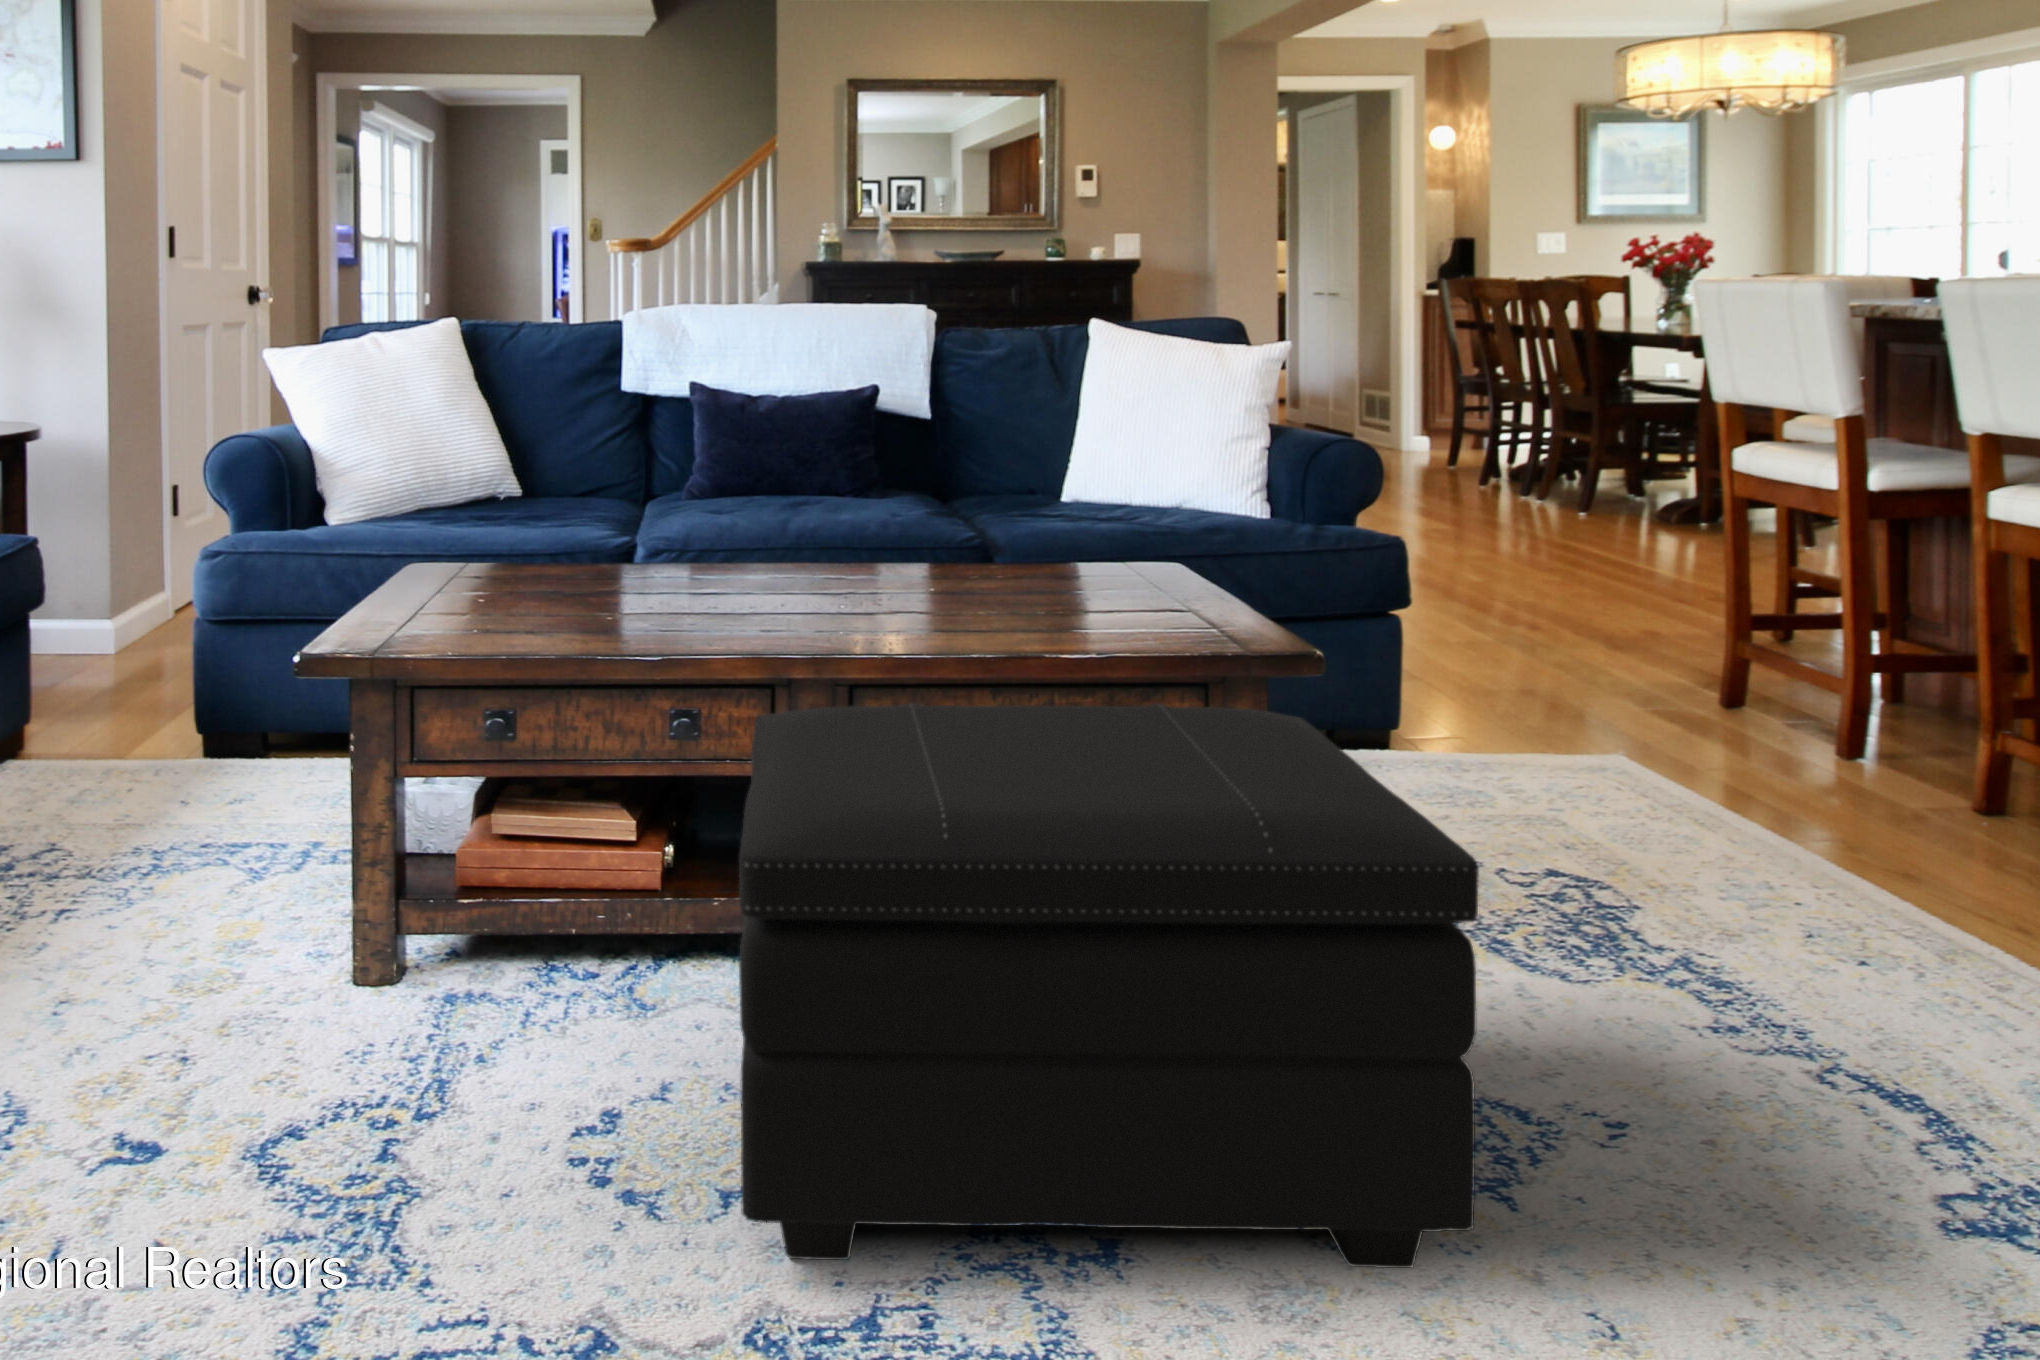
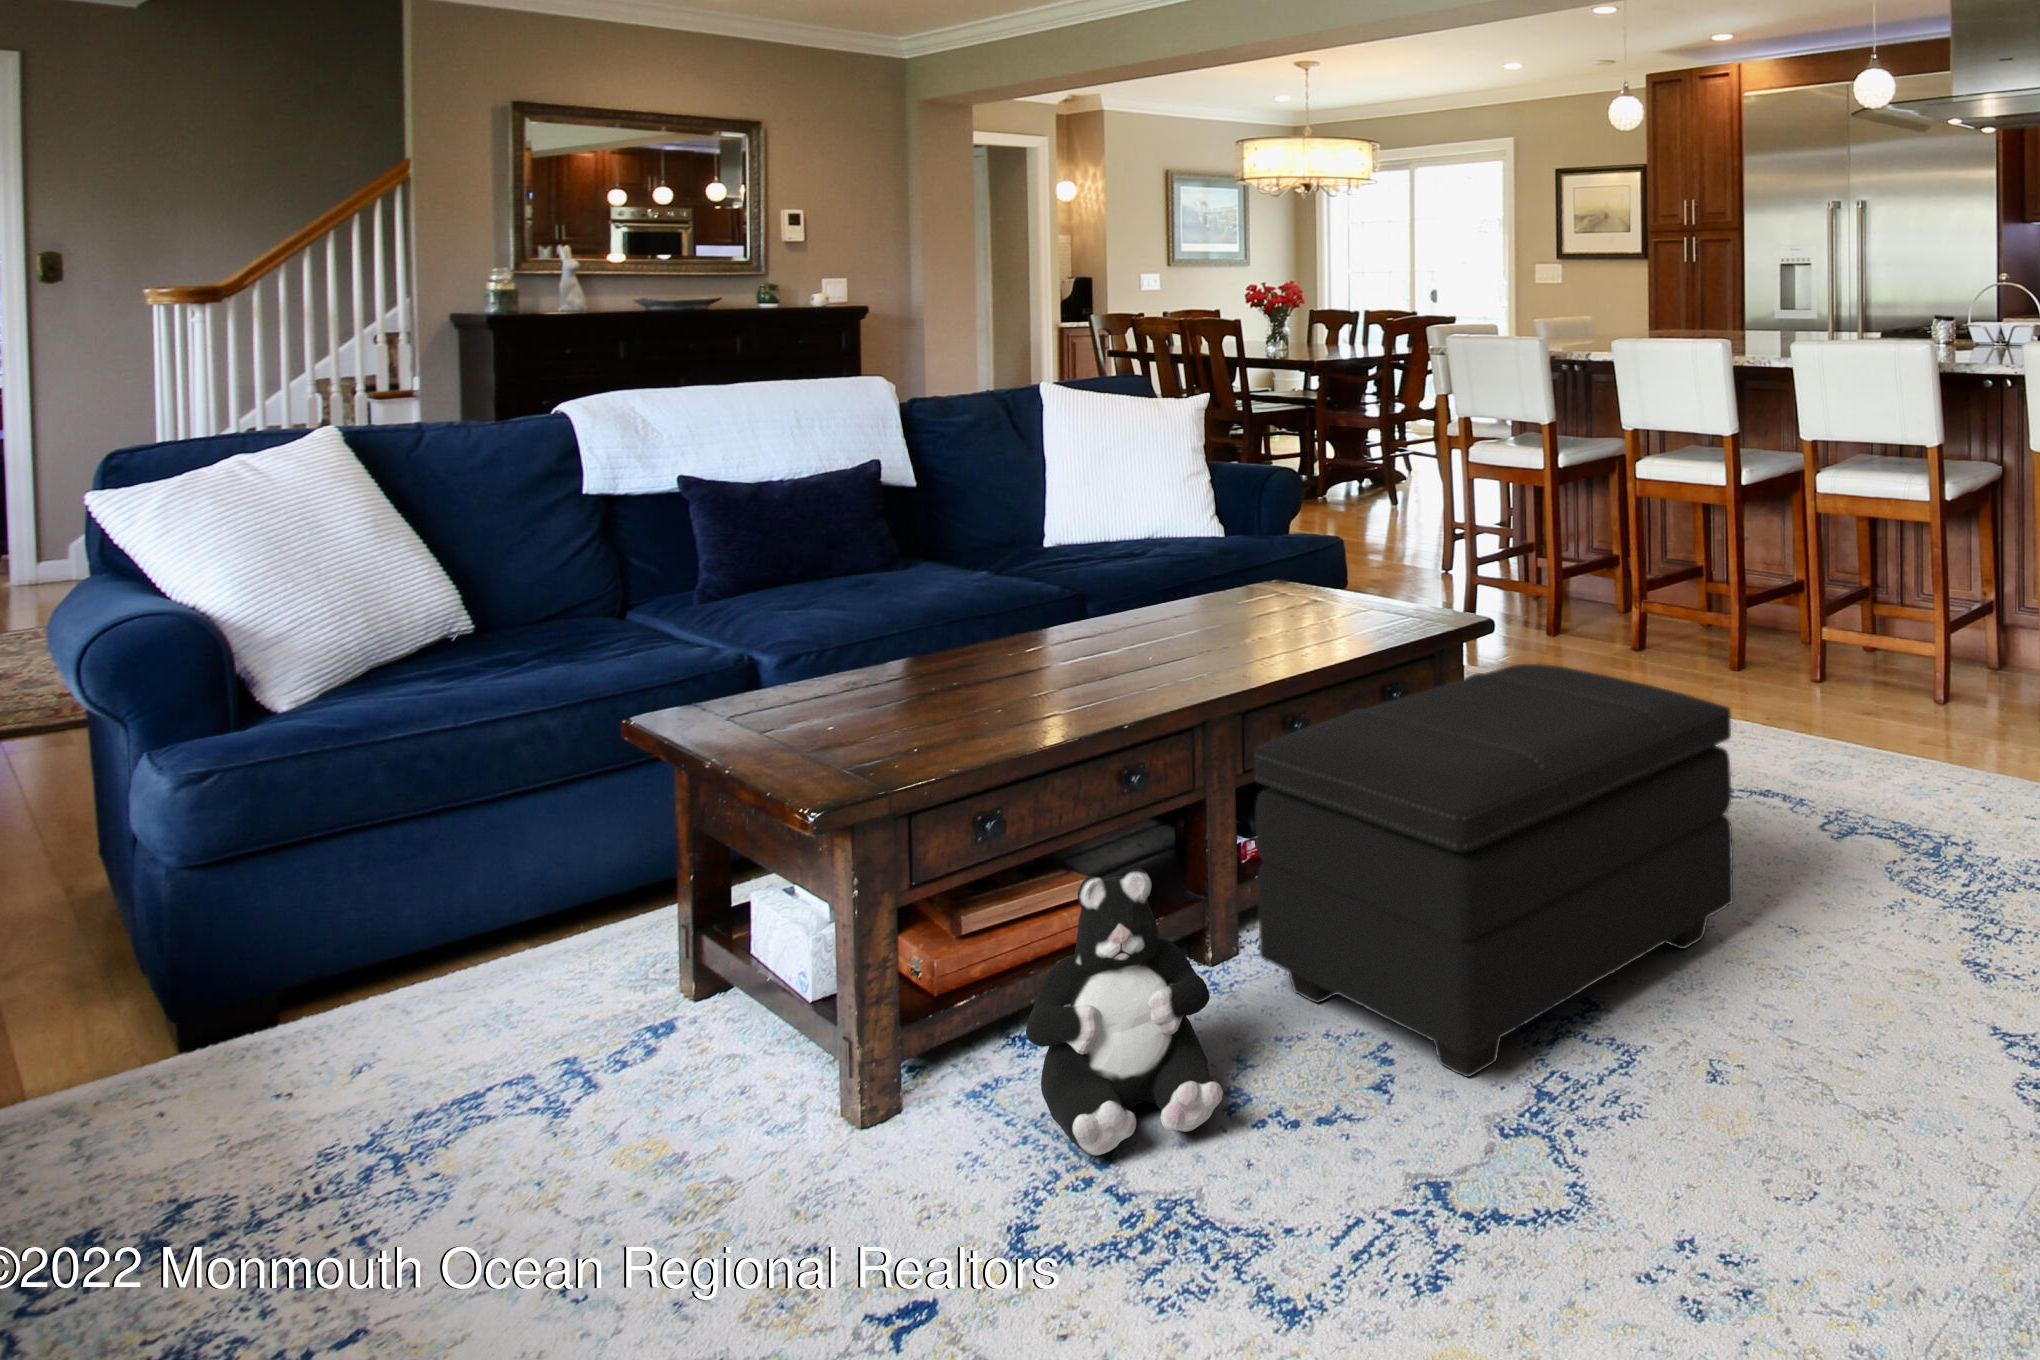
plush toy: none [342,802,587,1136] -> present [1026,868,1223,1156]

